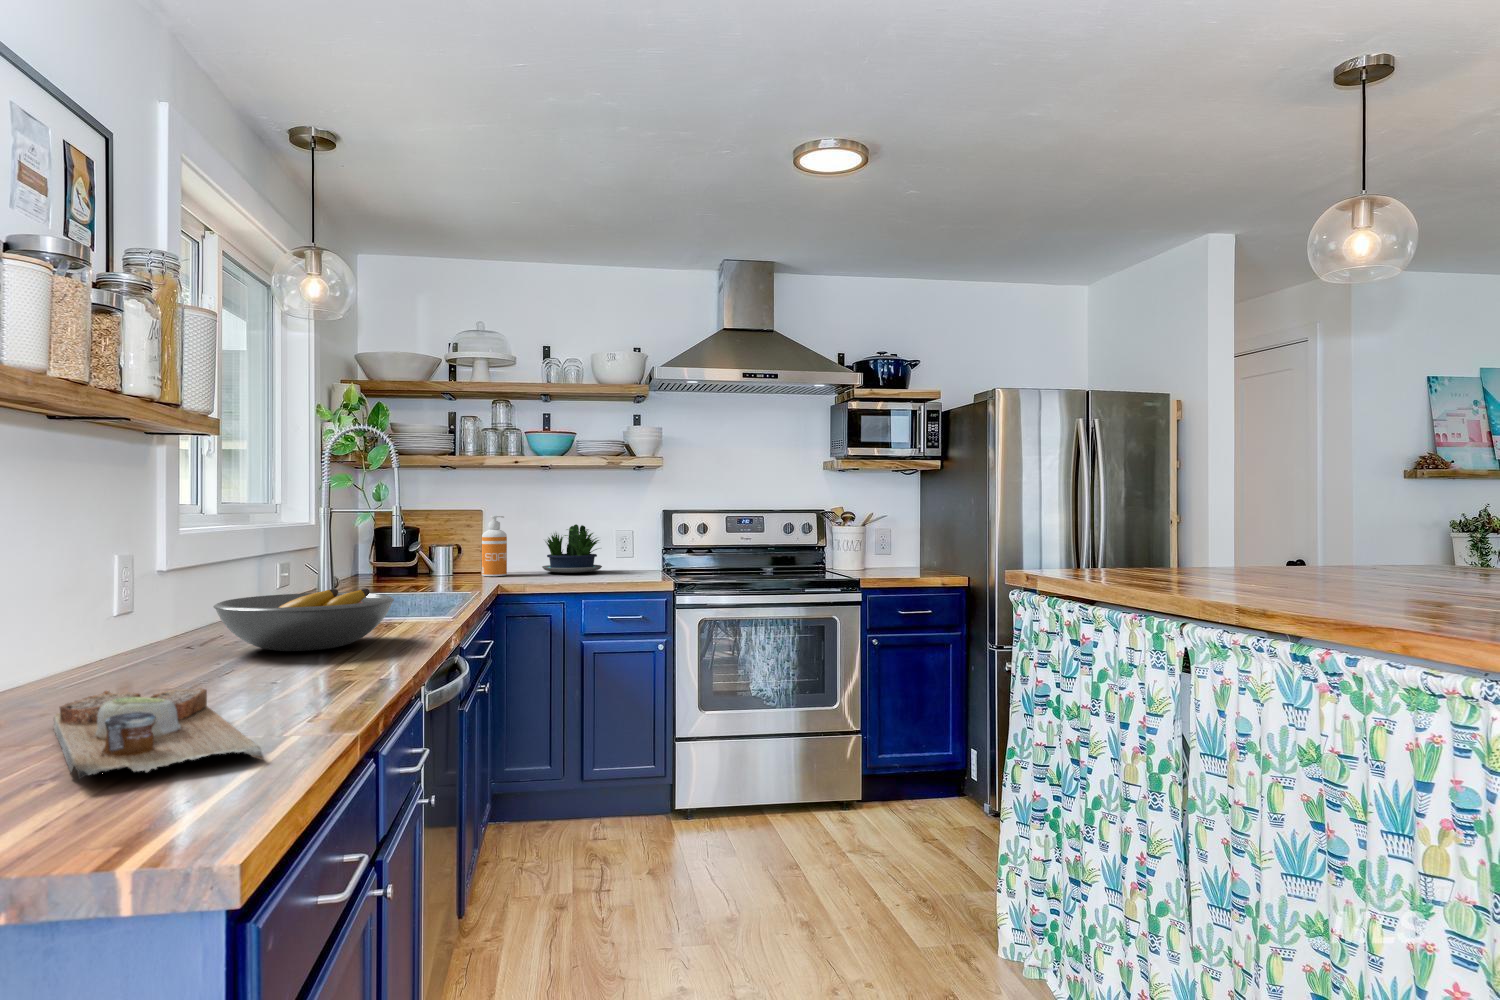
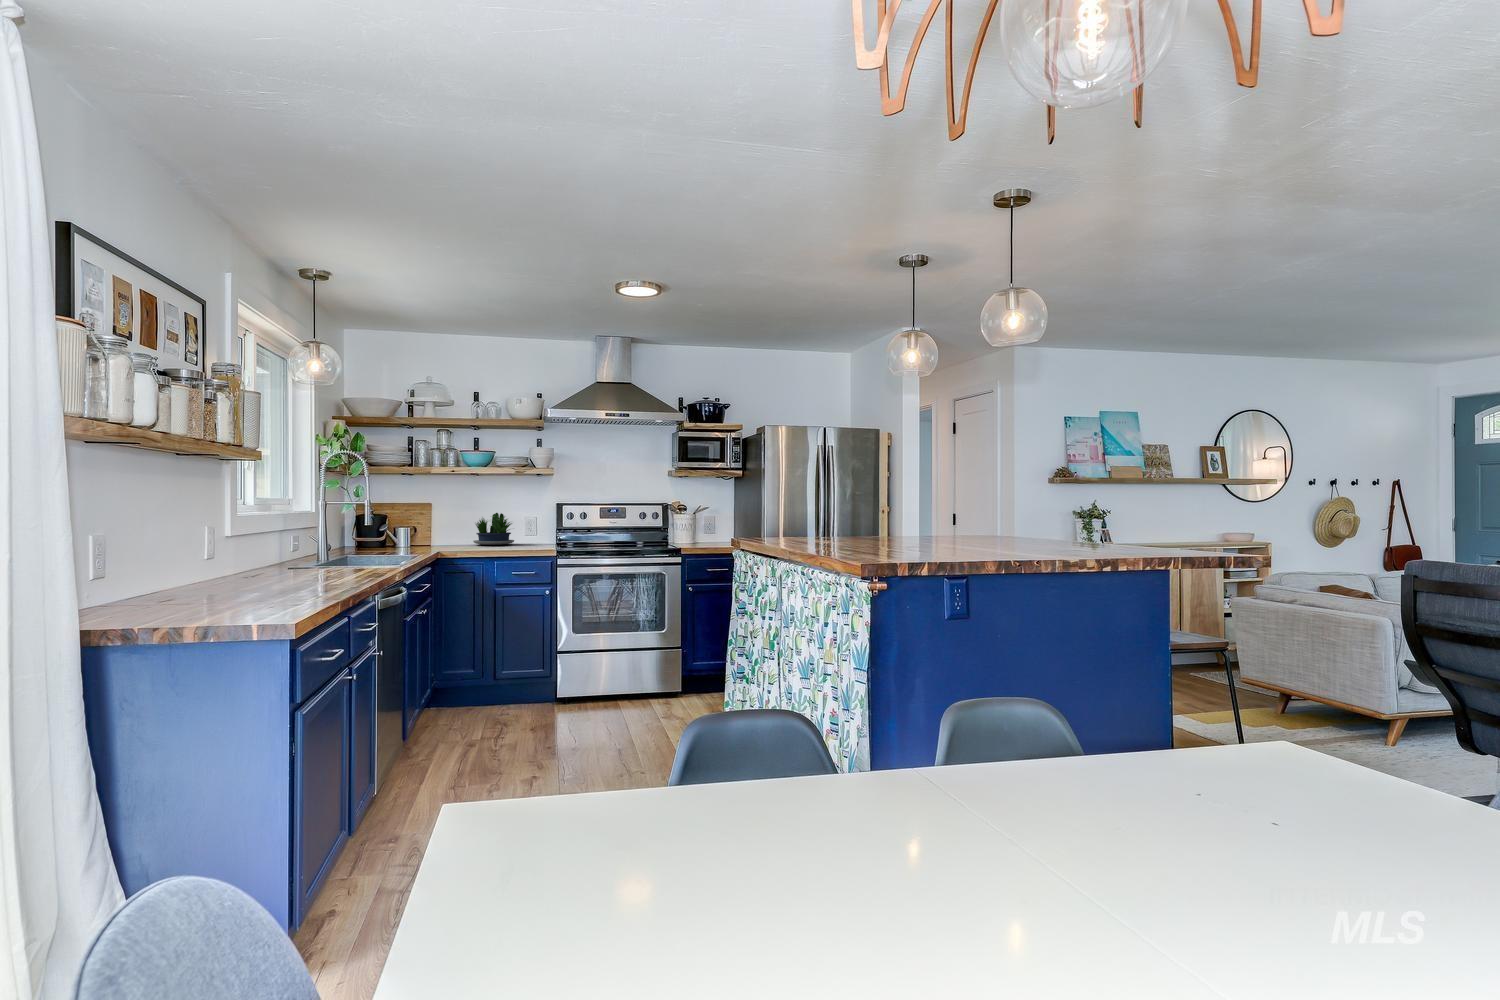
soap dispenser: present [482,516,507,576] -> none [431,507,448,547]
fruit bowl: present [213,589,394,651] -> none [257,545,362,579]
cutting board: present [53,688,264,780] -> none [186,587,292,615]

